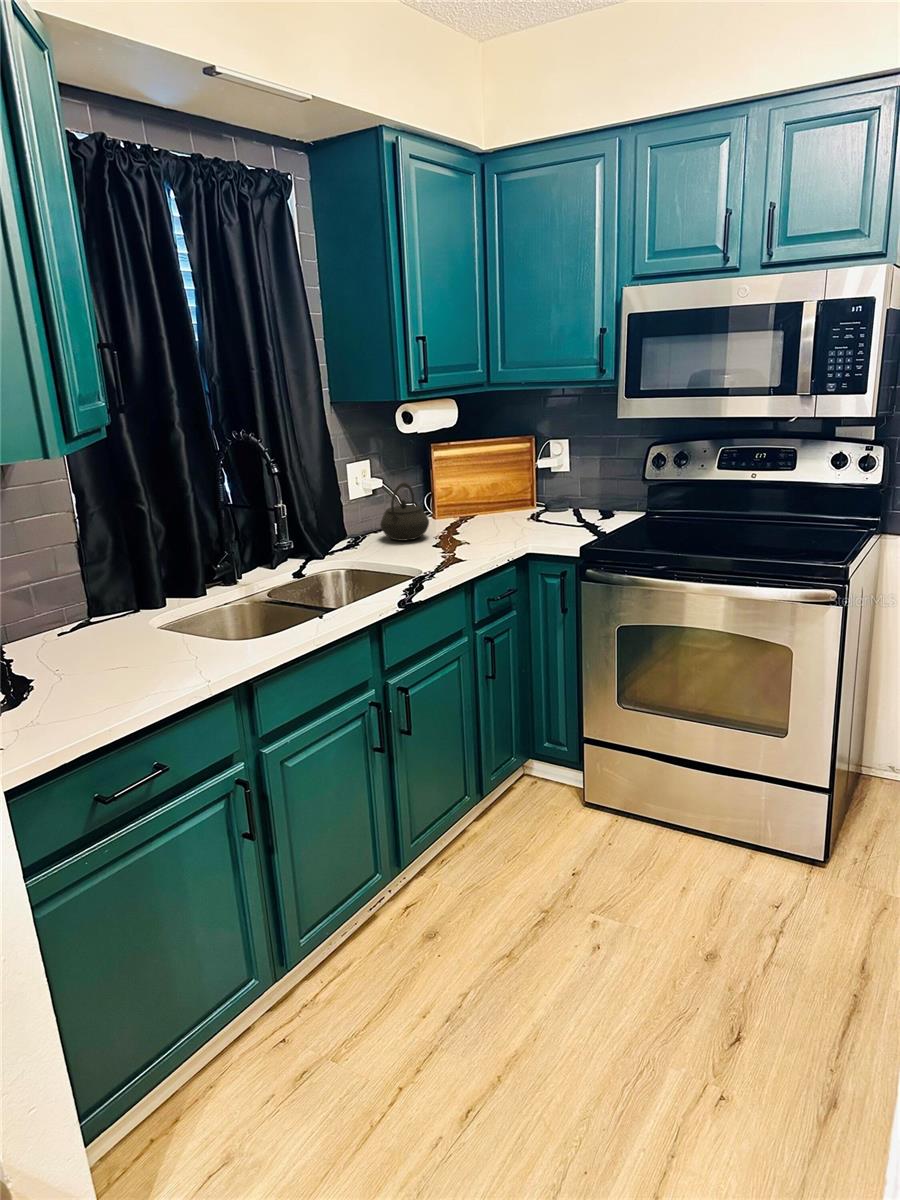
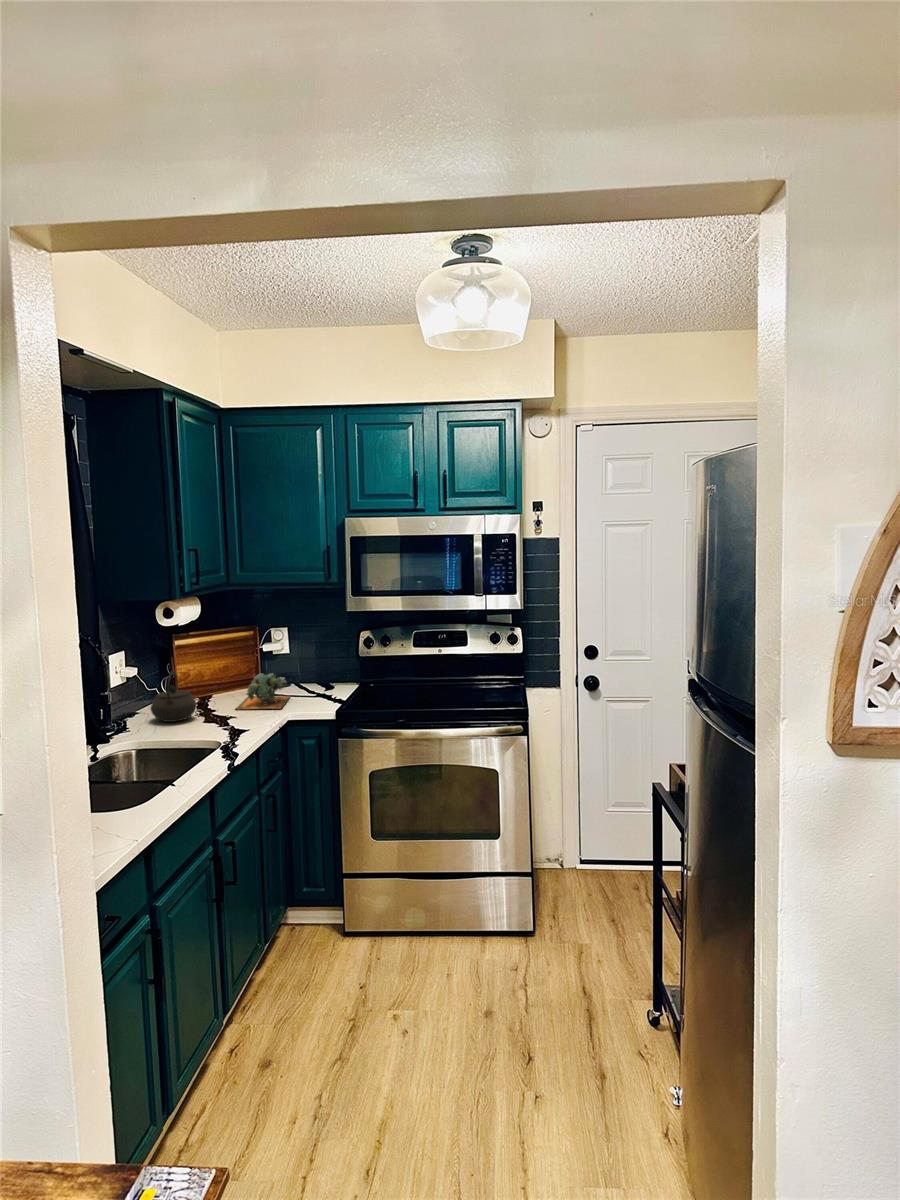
succulent plant: none [476,491,551,536] -> present [236,673,290,710]

